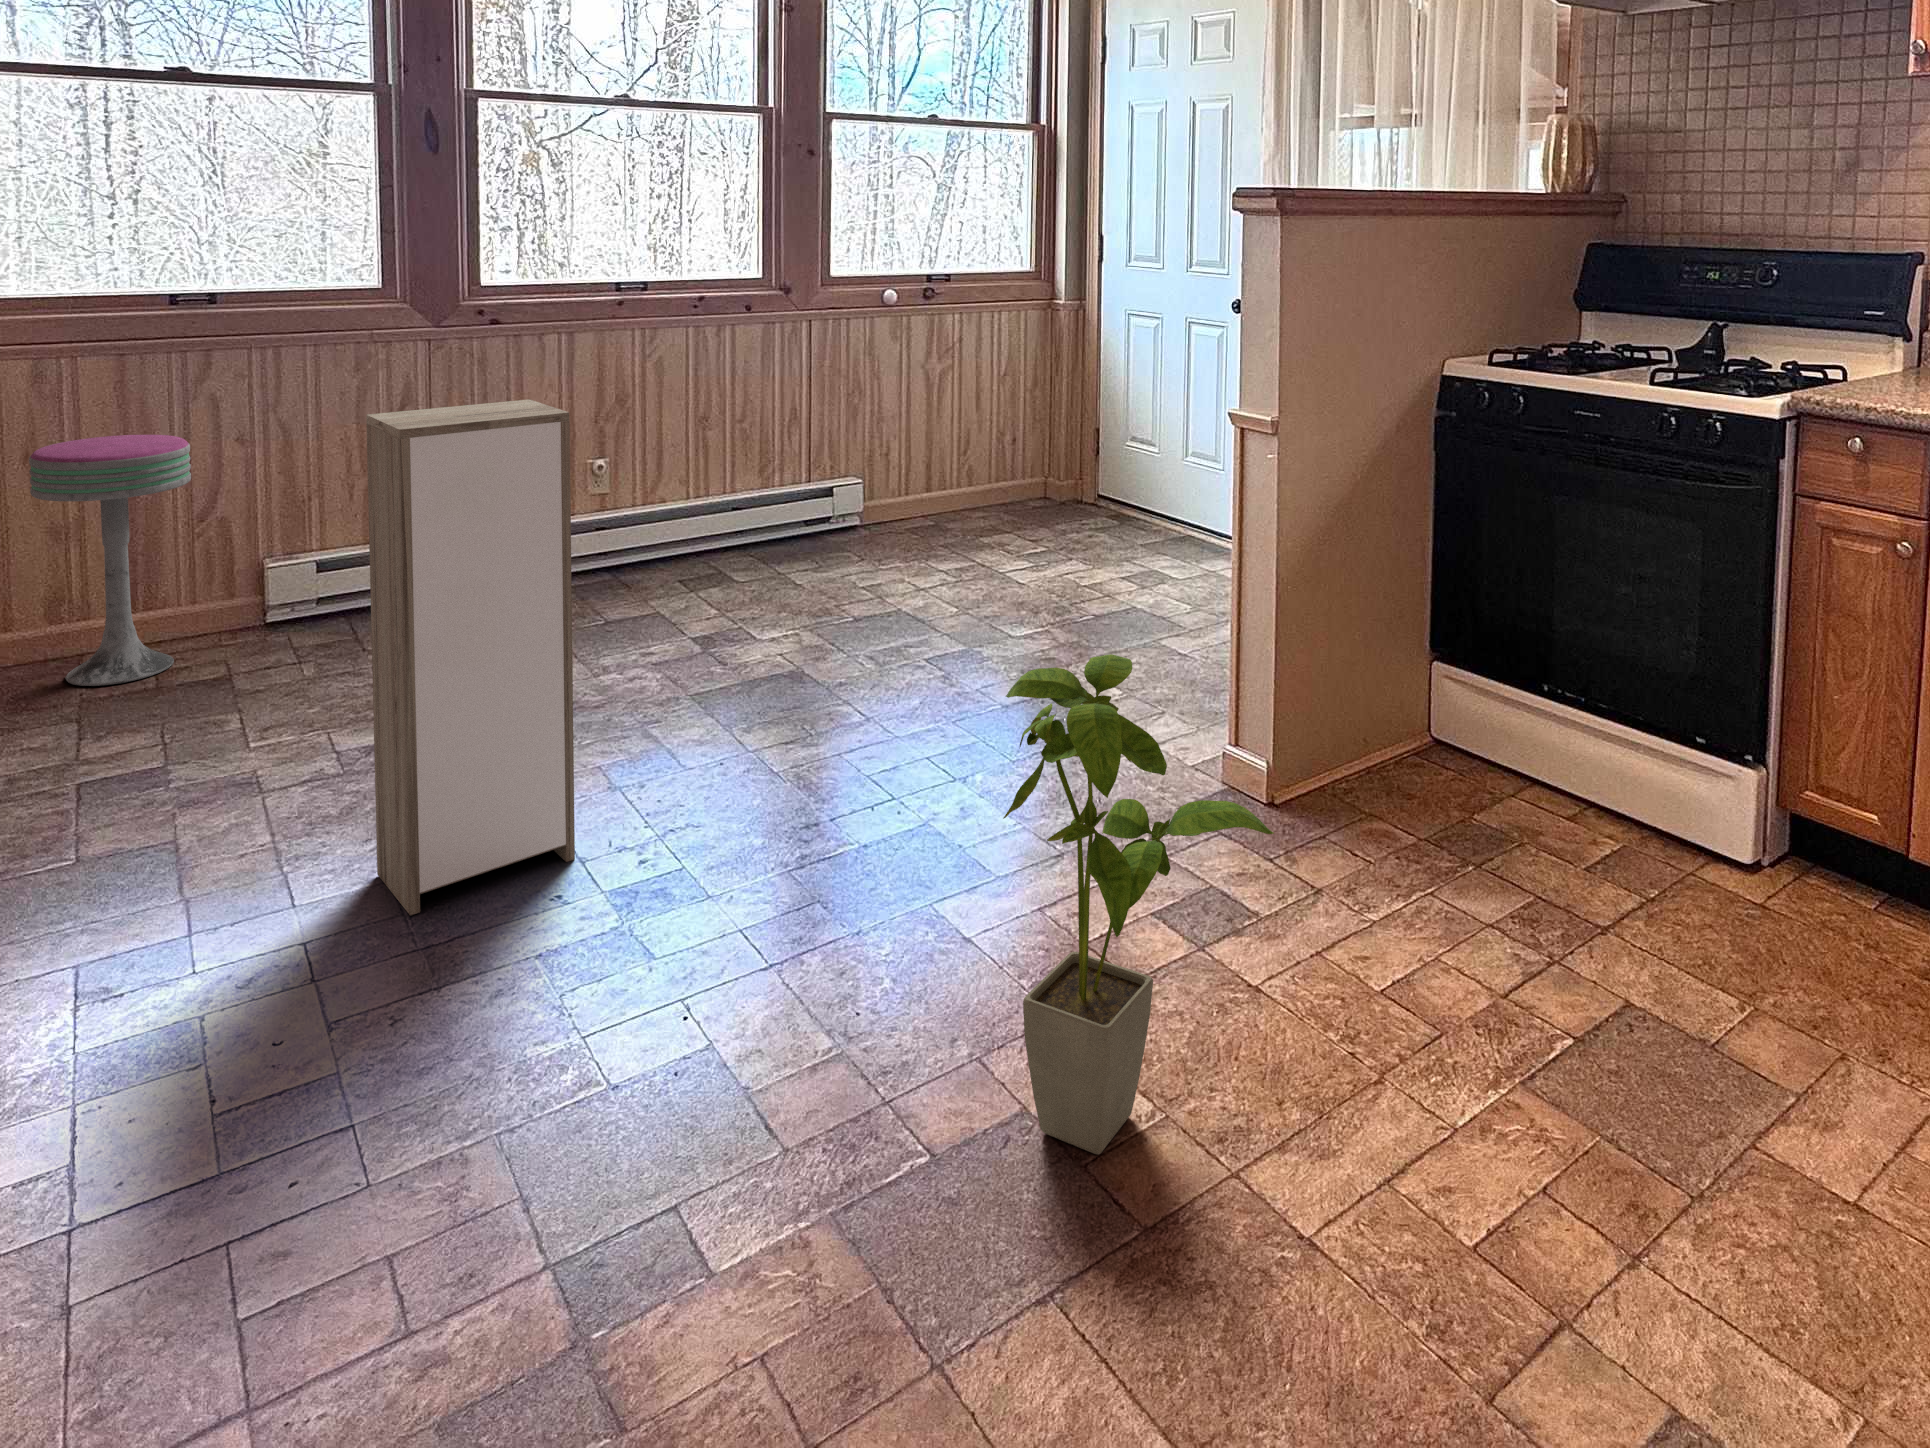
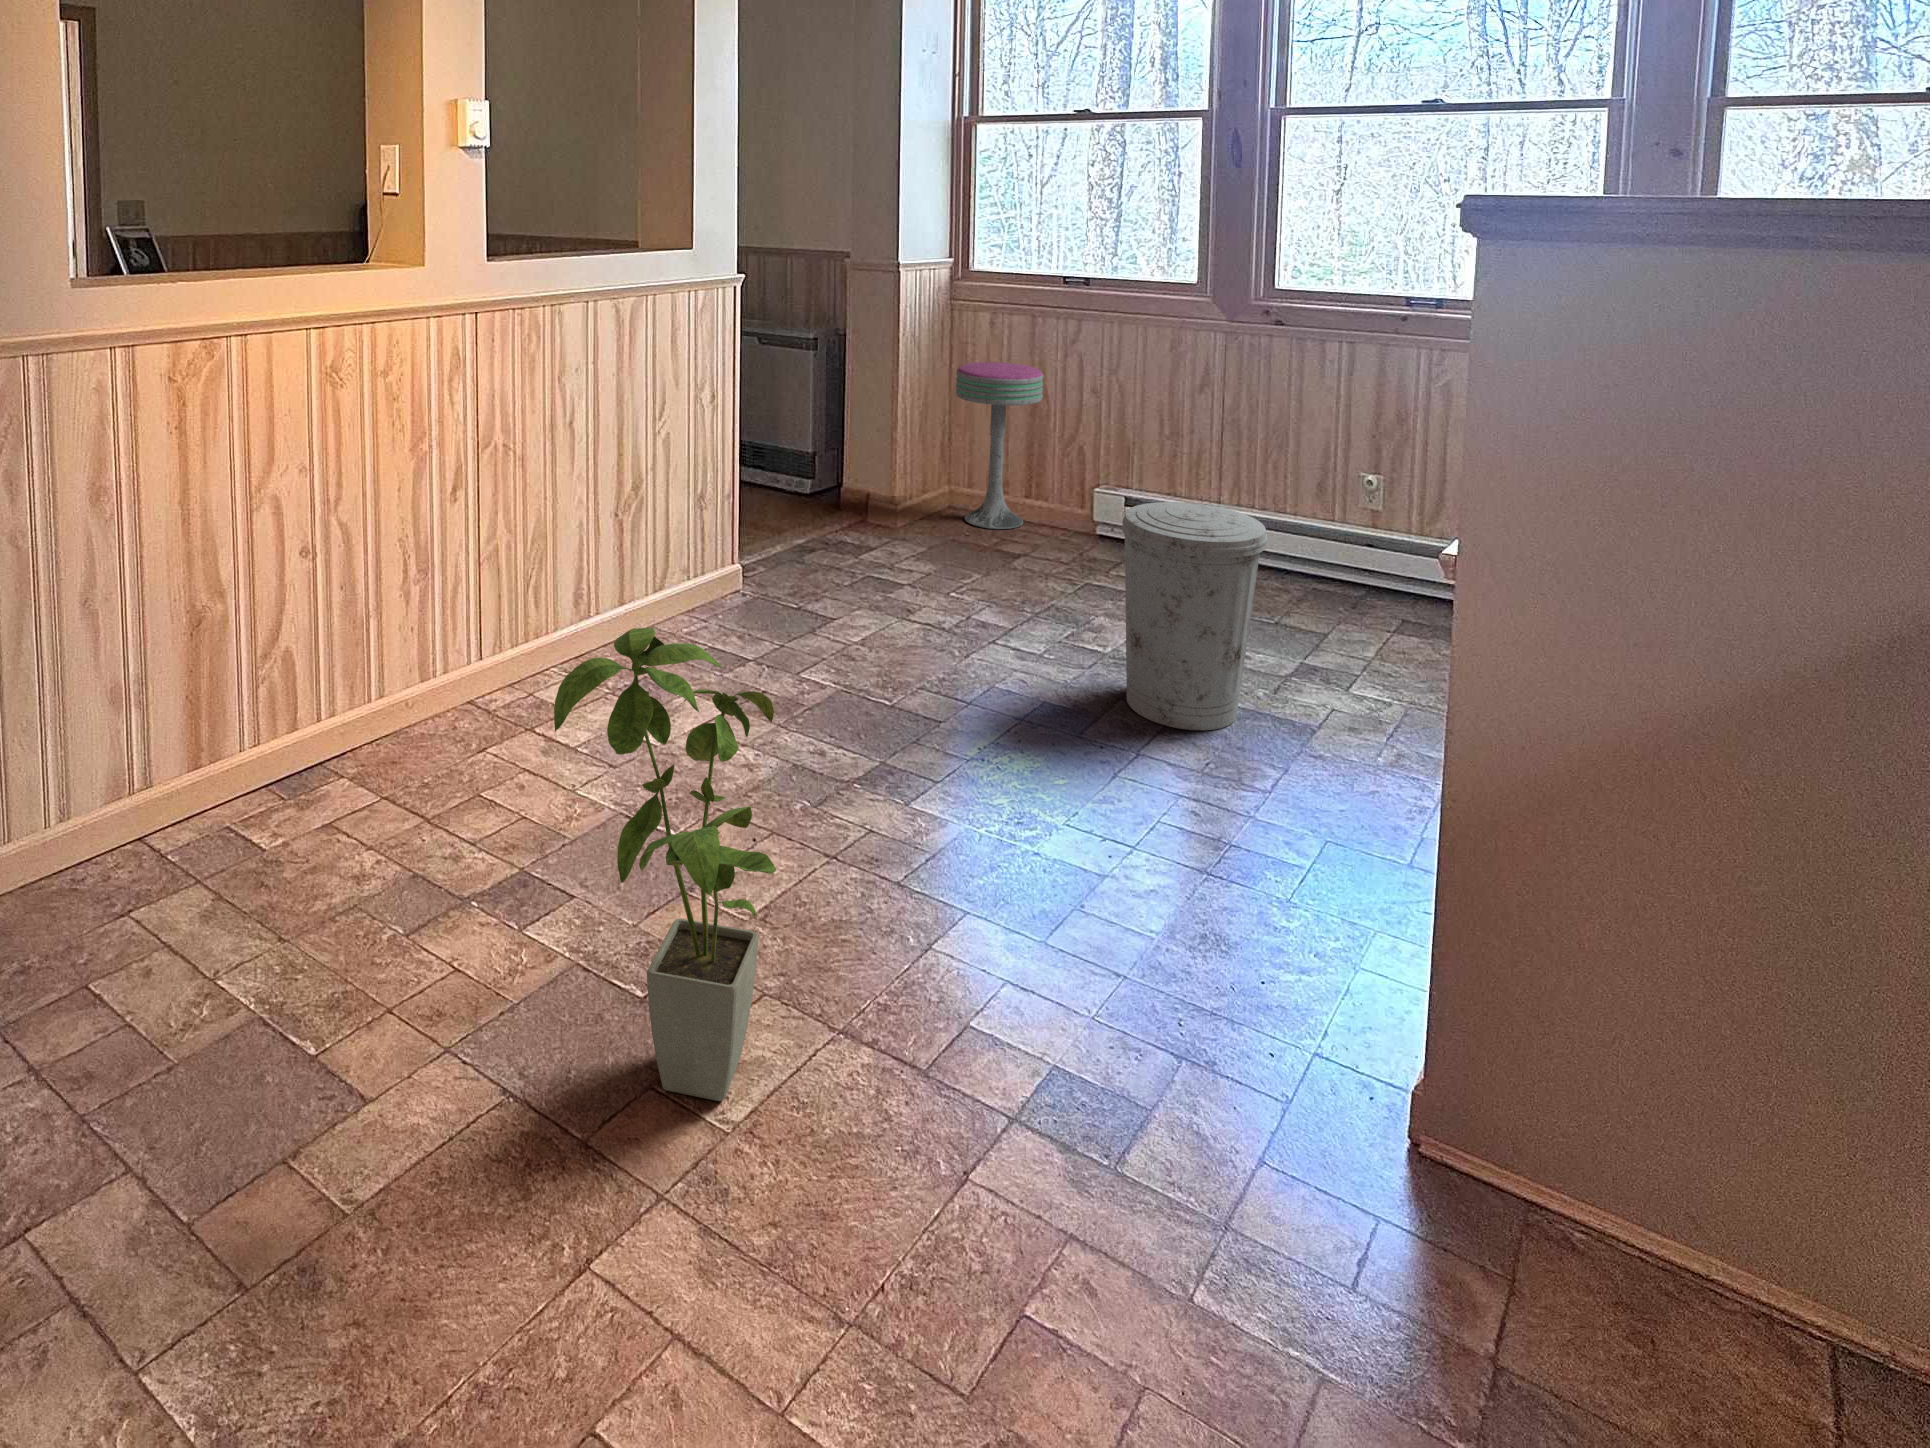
storage cabinet: present [366,399,575,915] -> none [807,355,953,728]
trash can: none [641,498,791,731] -> present [1122,502,1268,730]

